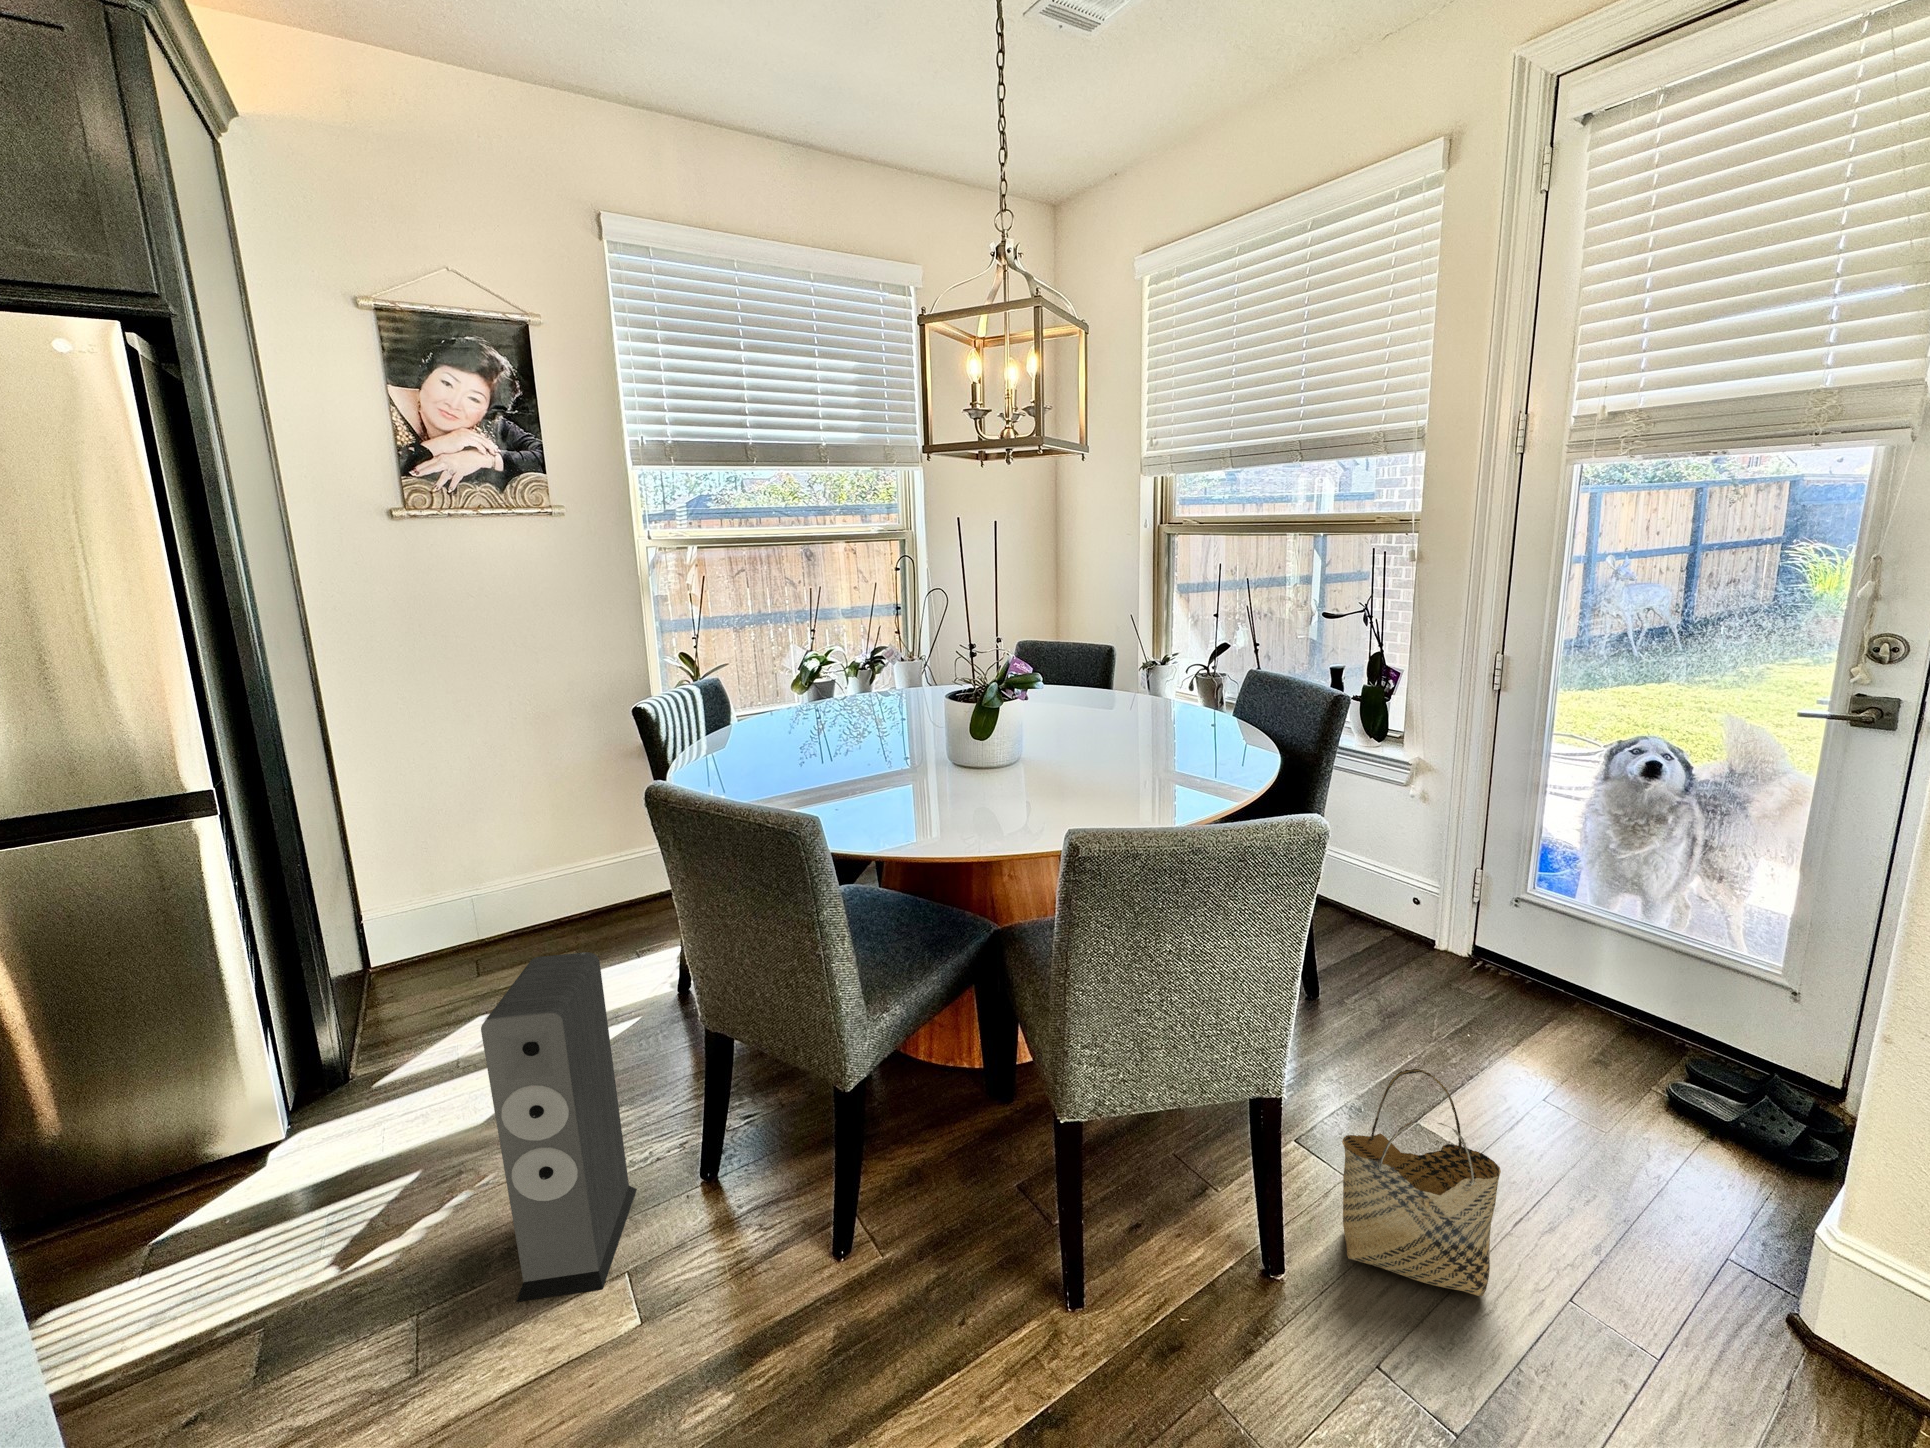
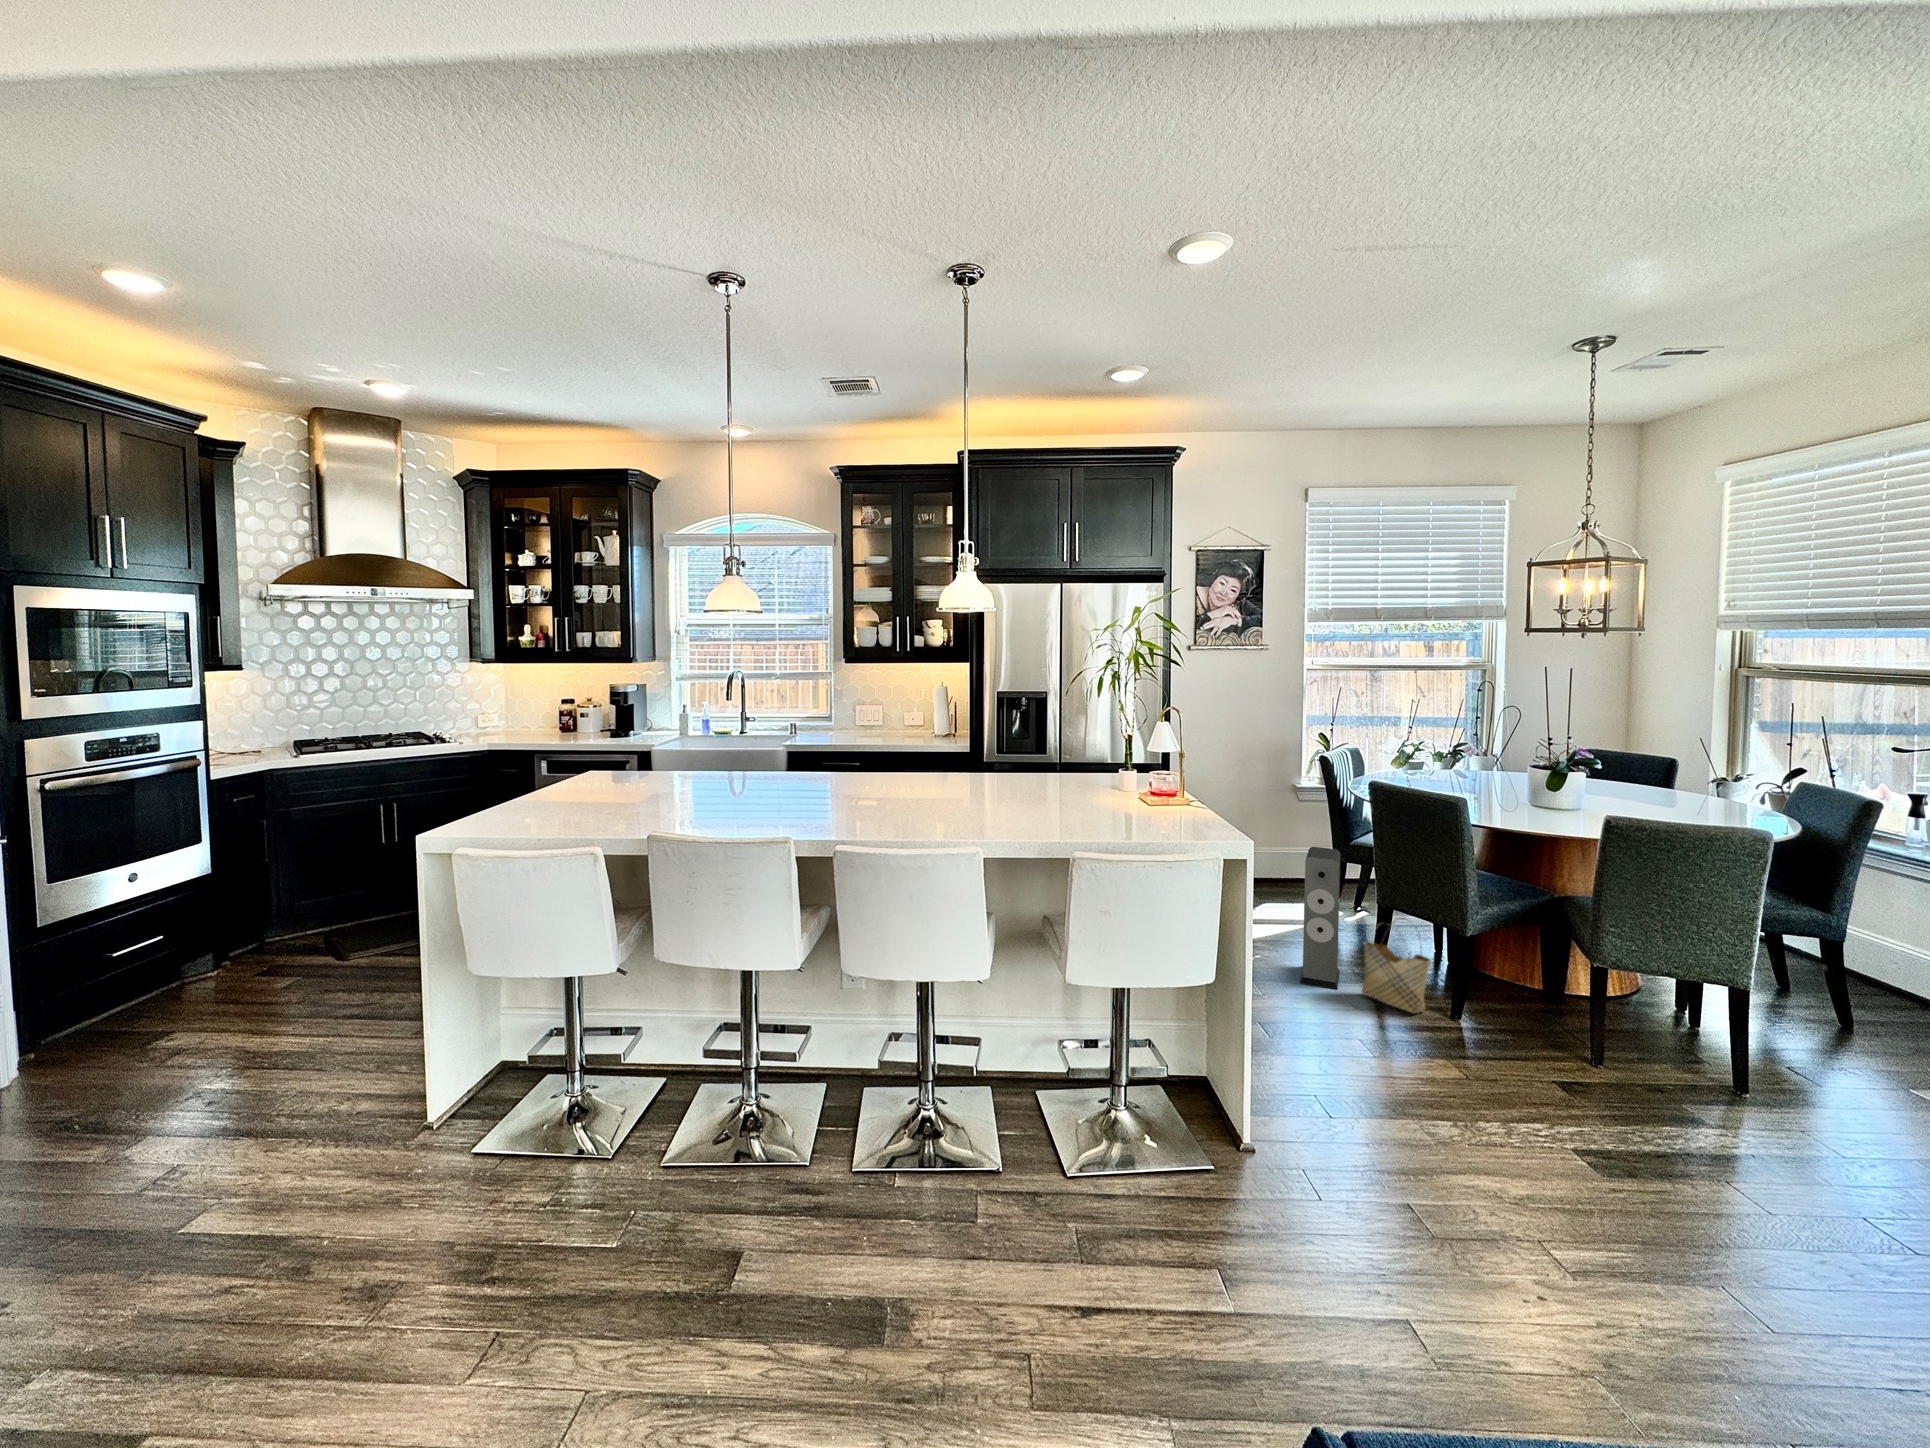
woven basket: present [1342,1069,1501,1296] -> present [1362,918,1431,1013]

